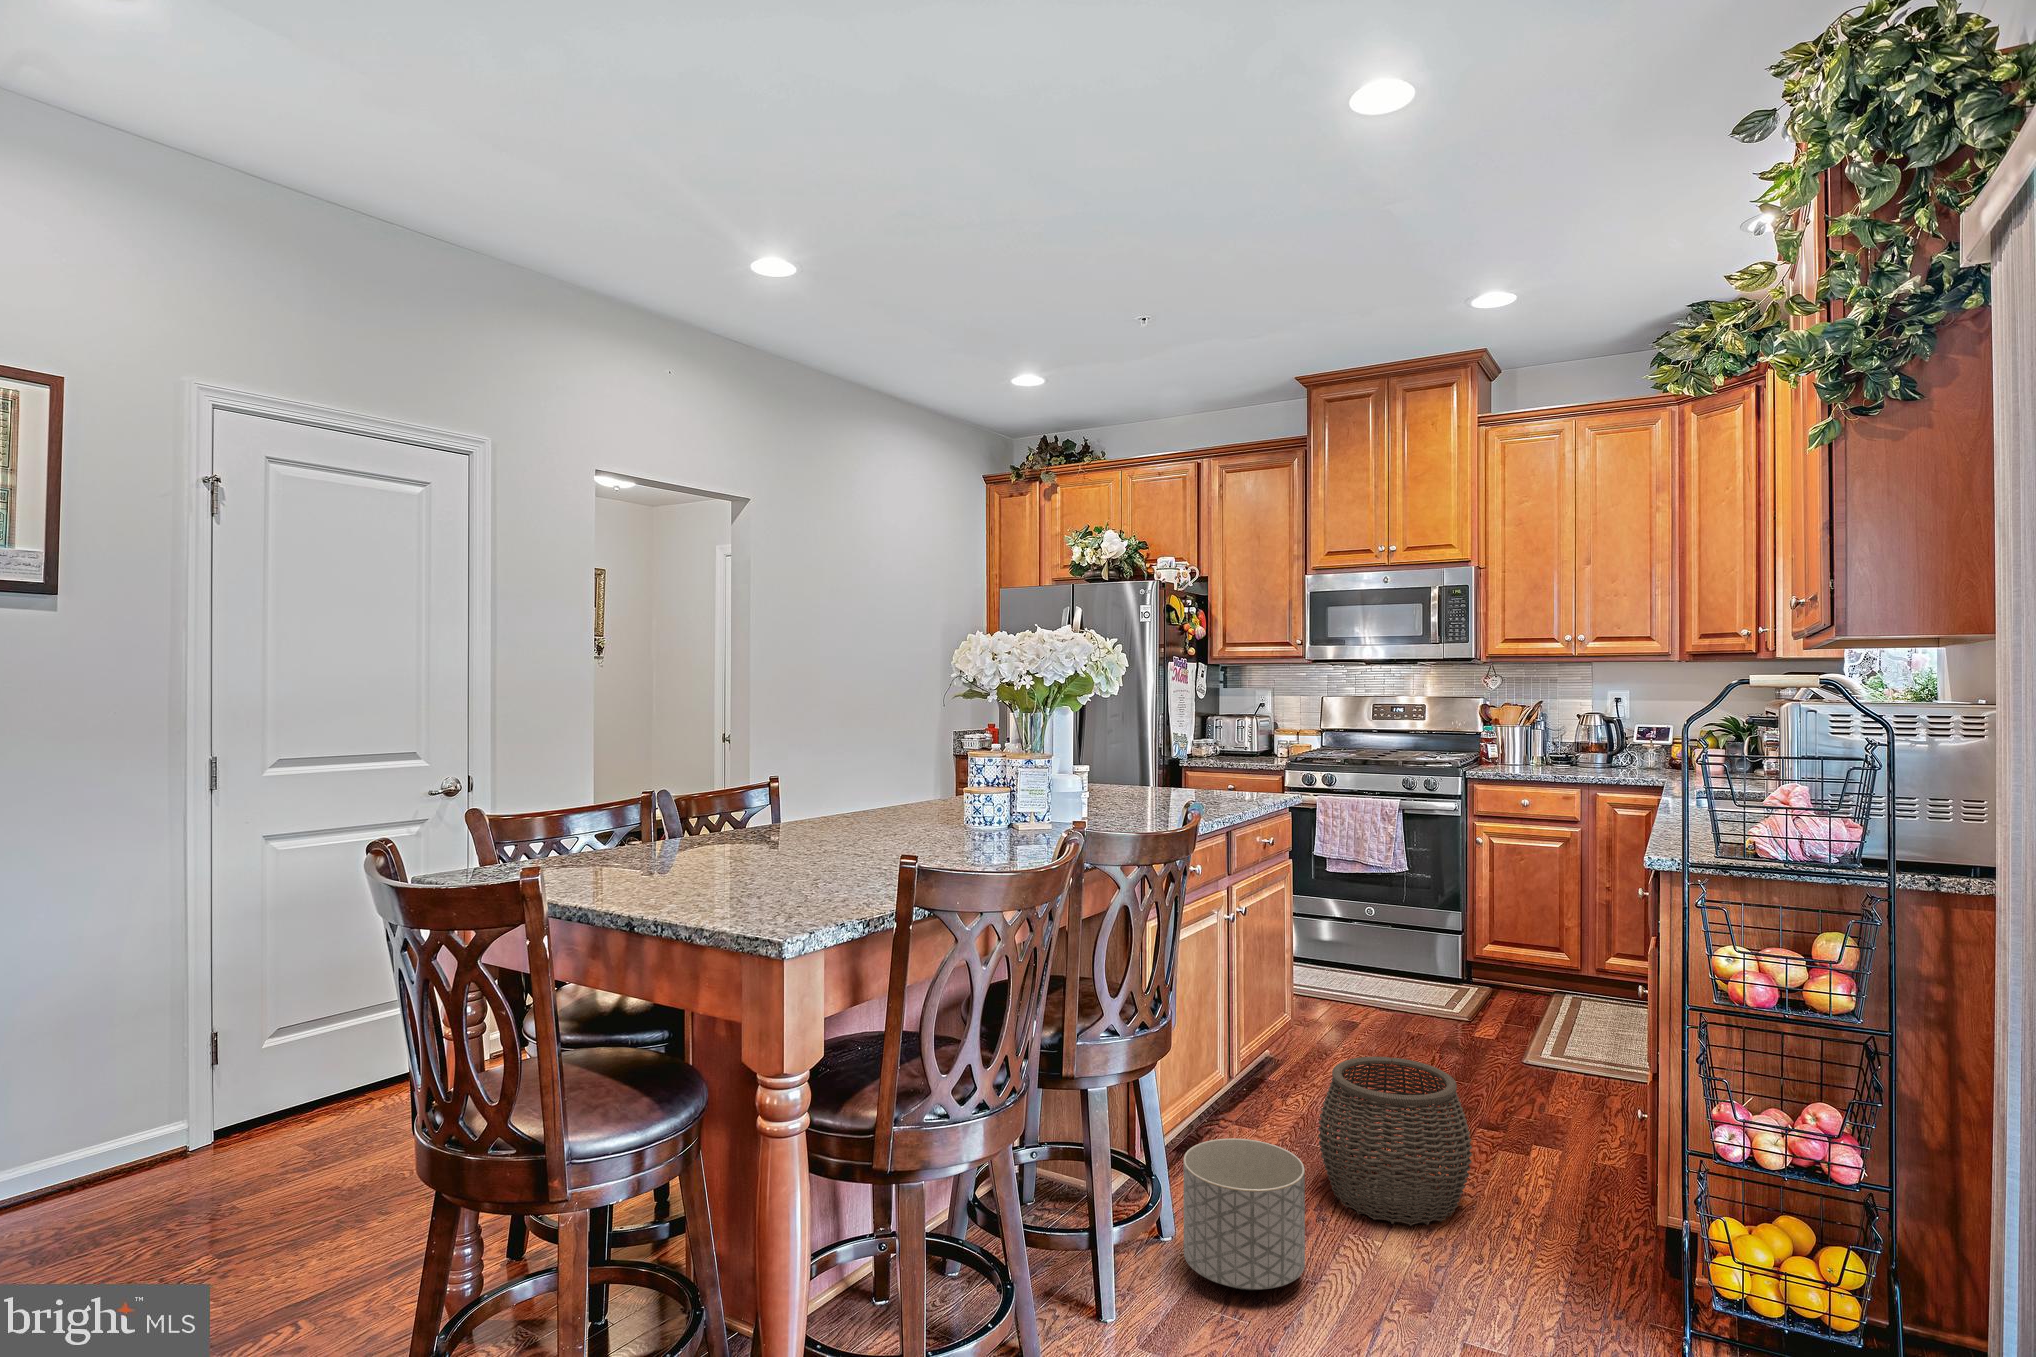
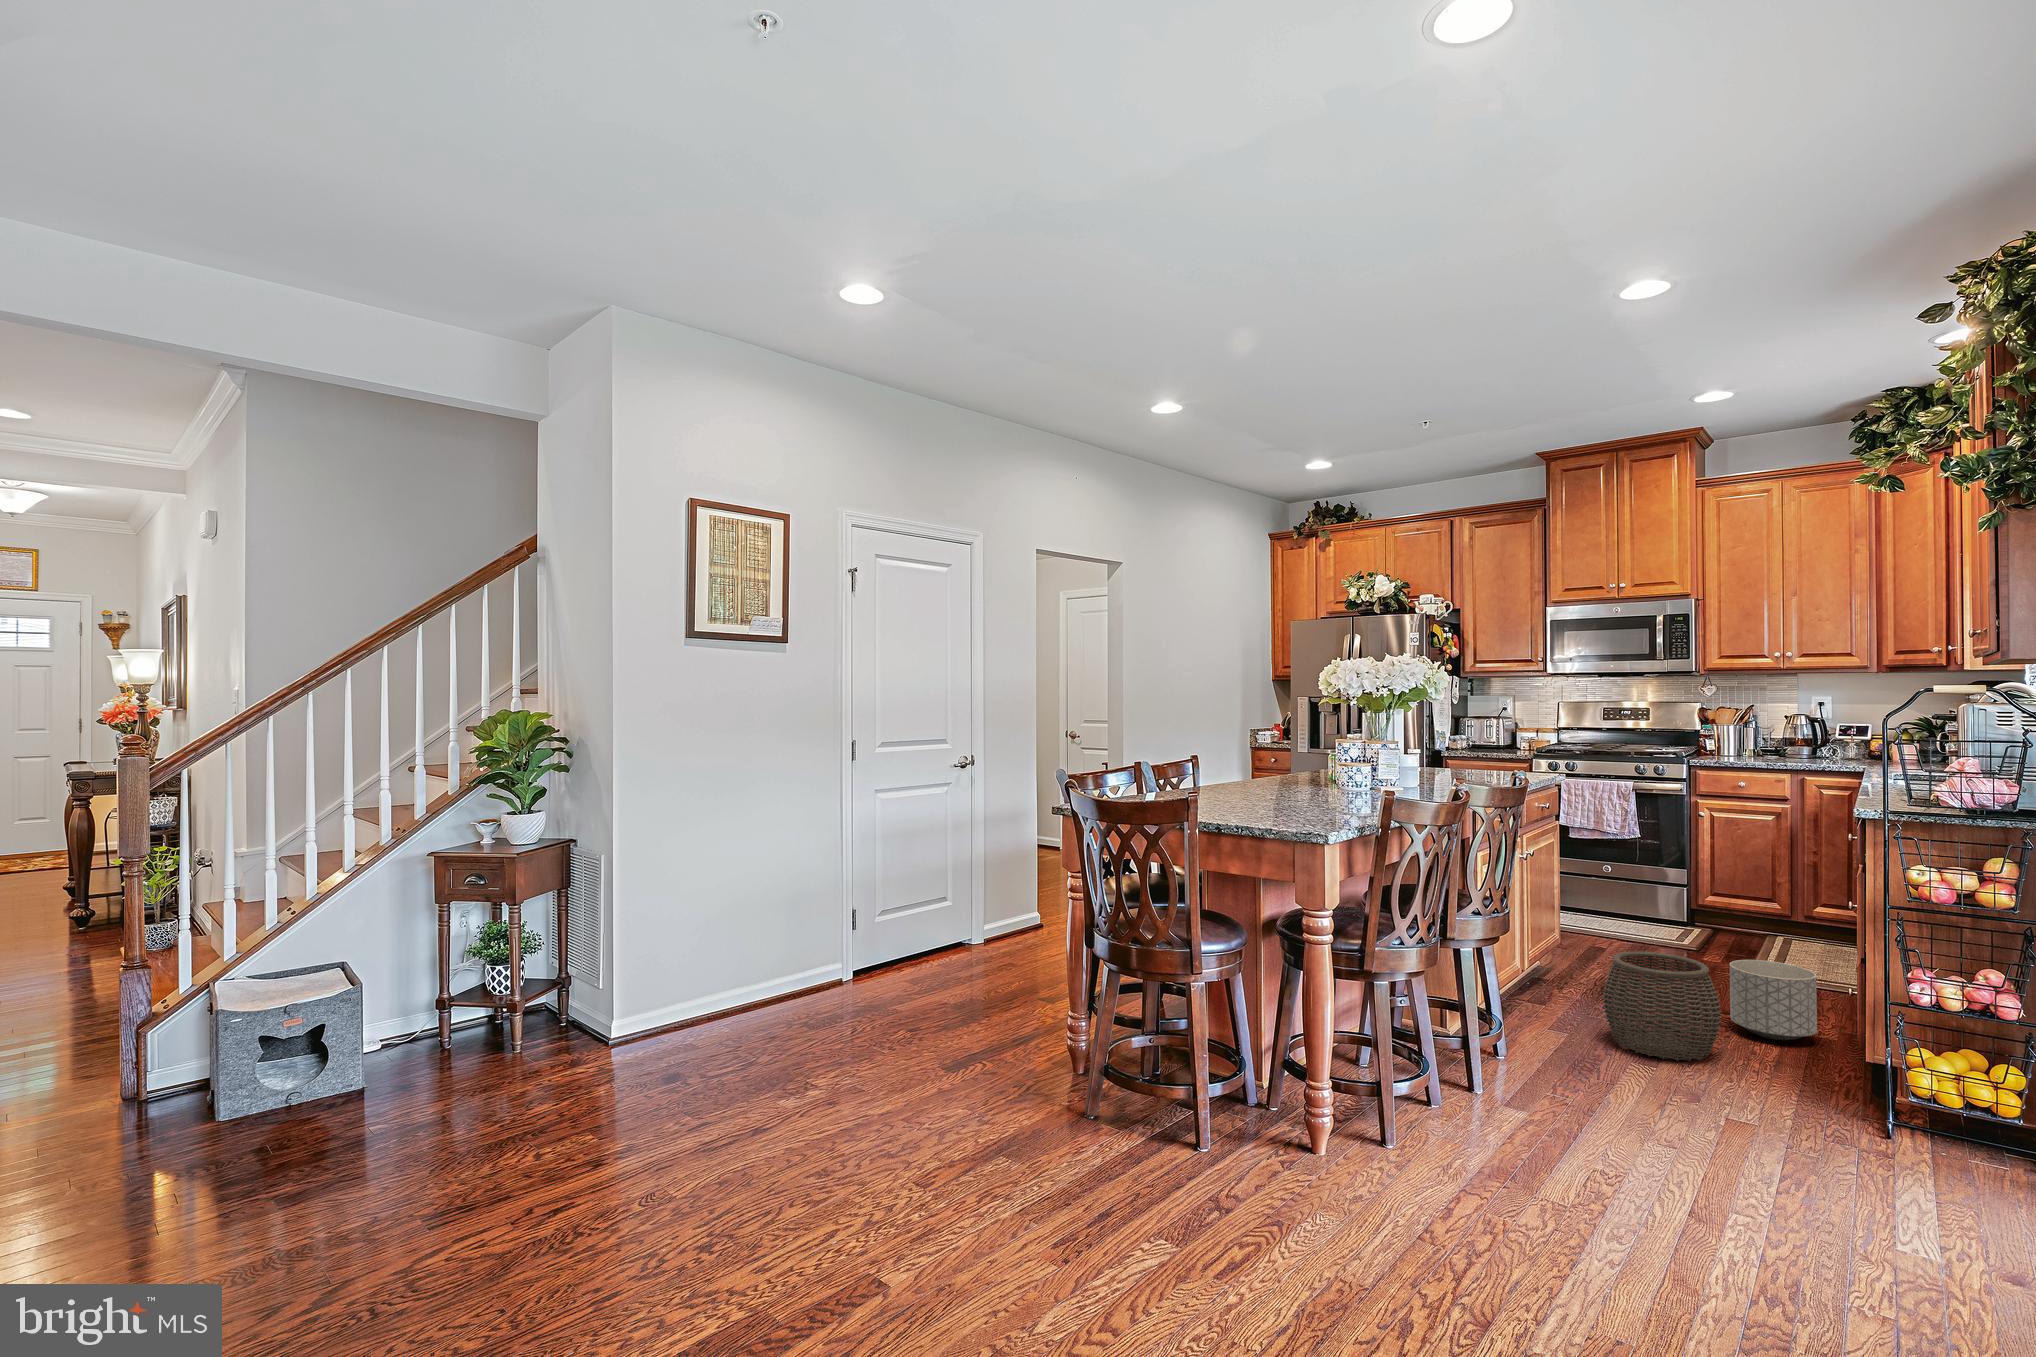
planter: present [1183,1138,1305,1290] -> present [1730,960,1817,1041]

